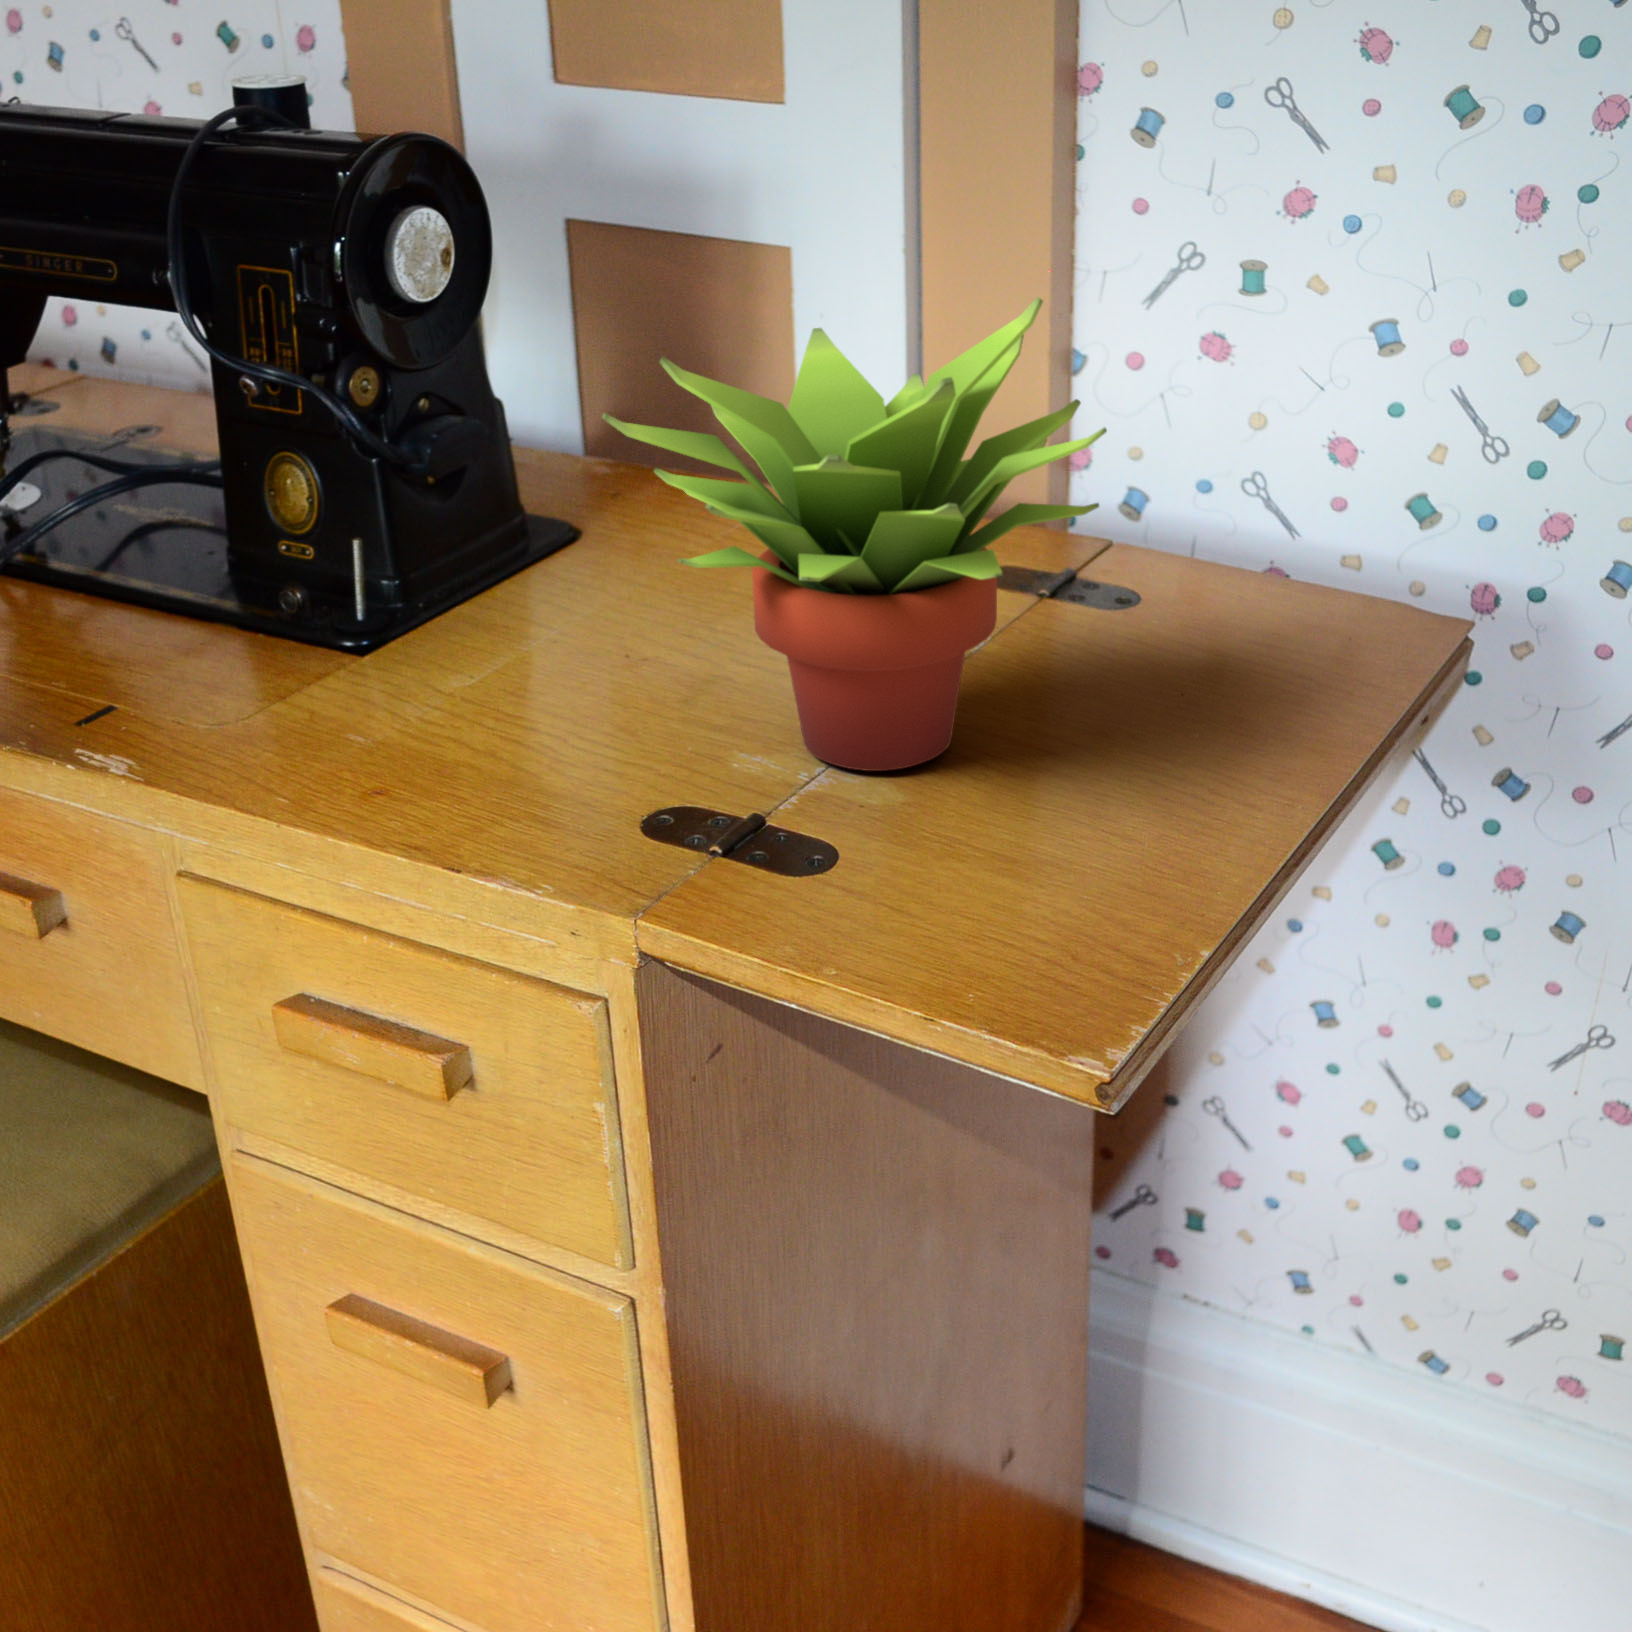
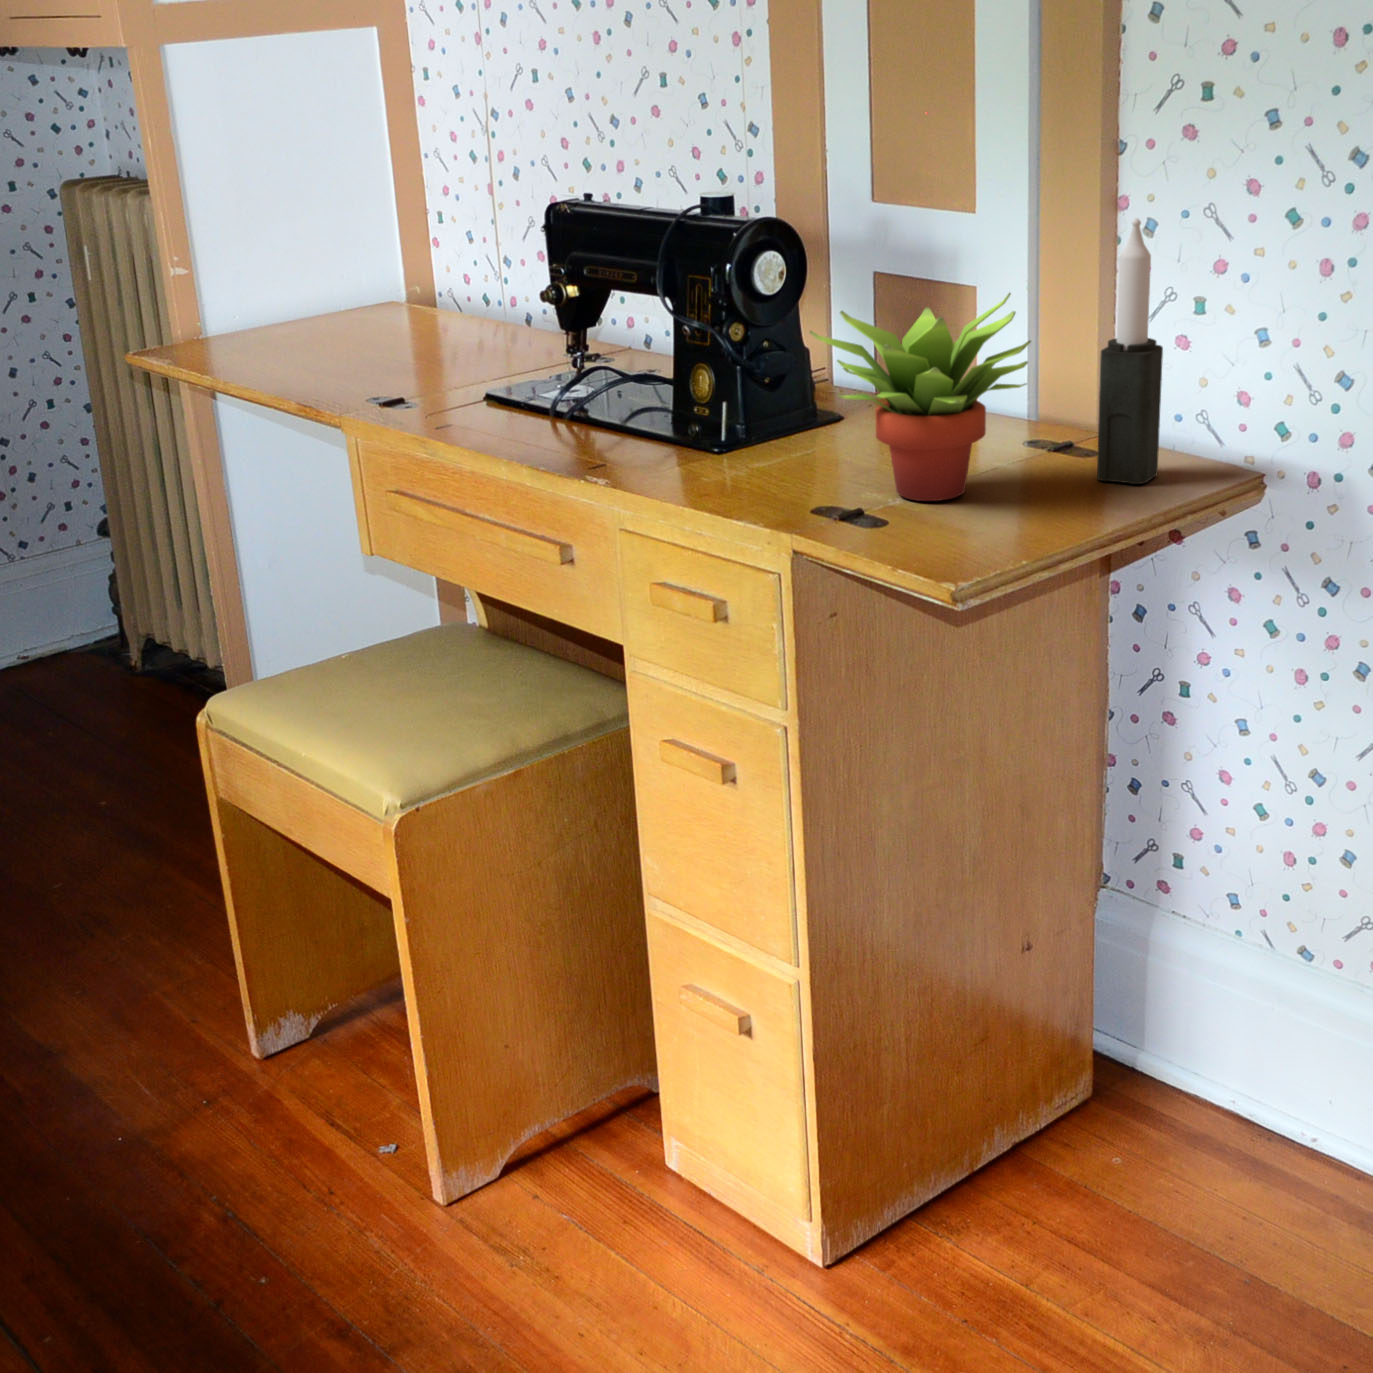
candle: none [1174,118,1301,672] -> present [1097,218,1163,484]

